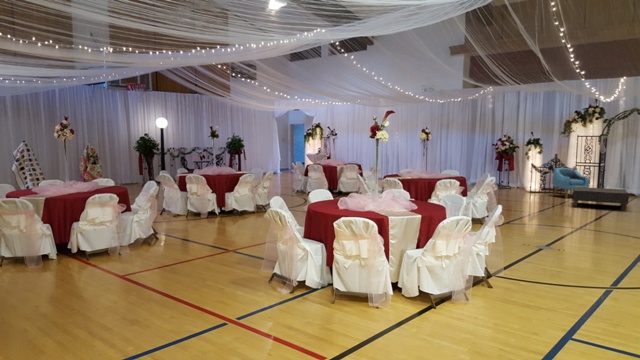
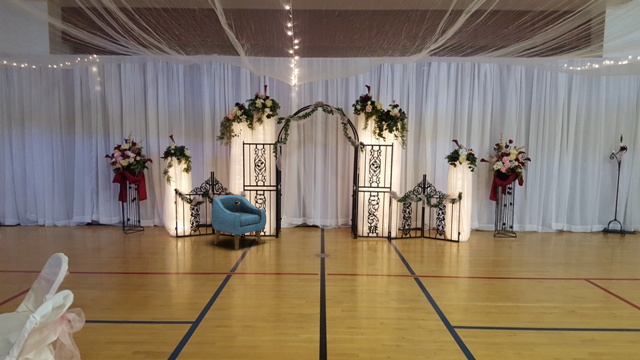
ottoman: present [573,187,629,211] -> none [254,233,352,289]

